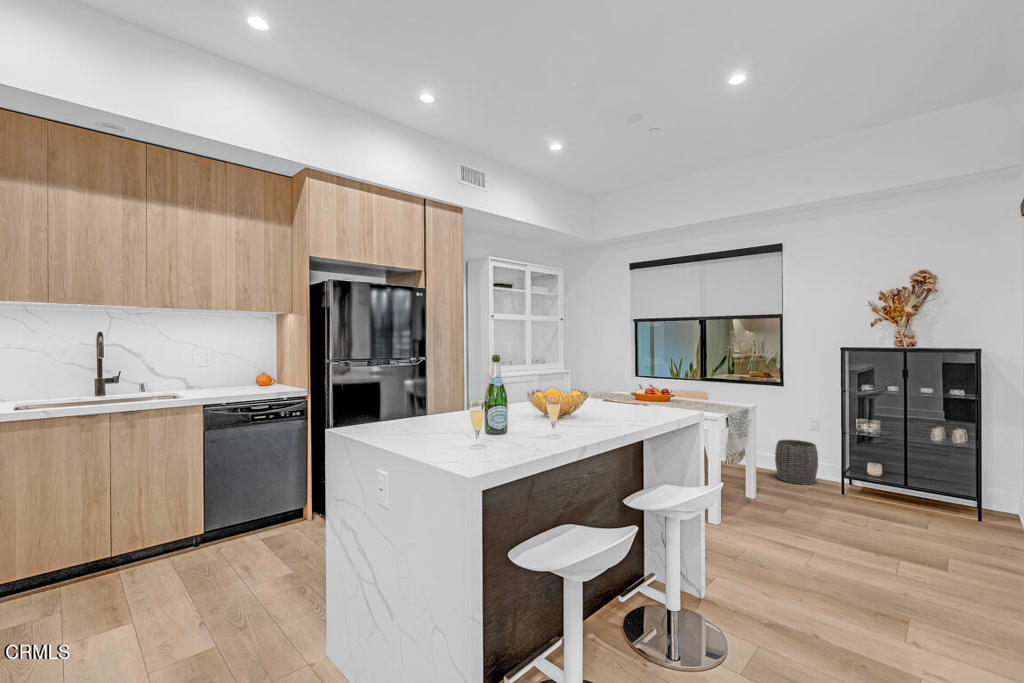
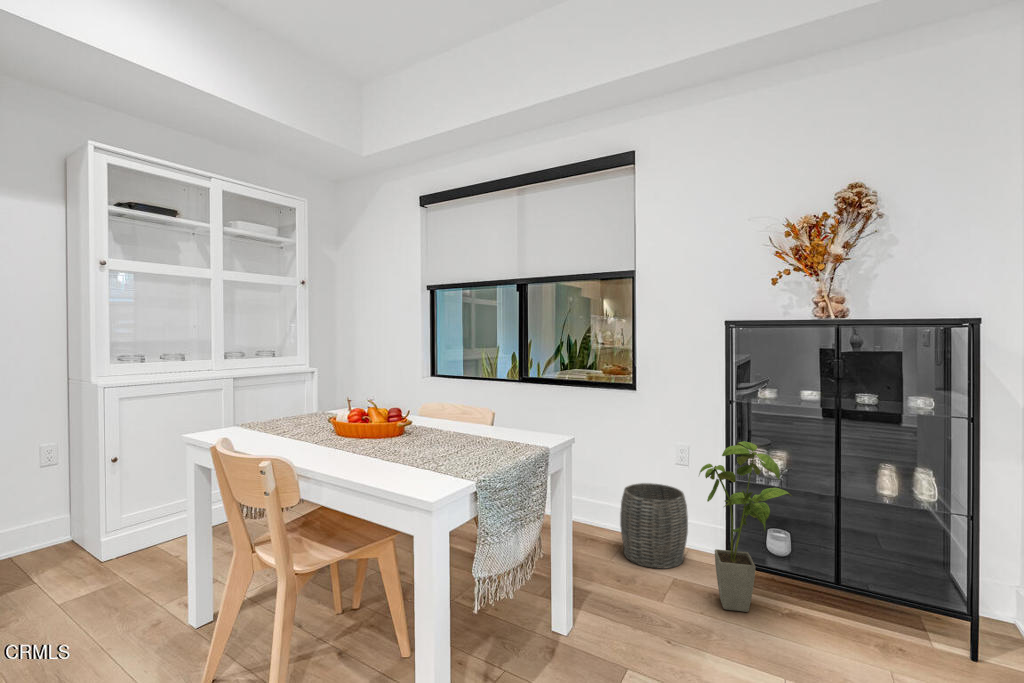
house plant: none [826,412,882,501] -> present [699,441,792,612]

